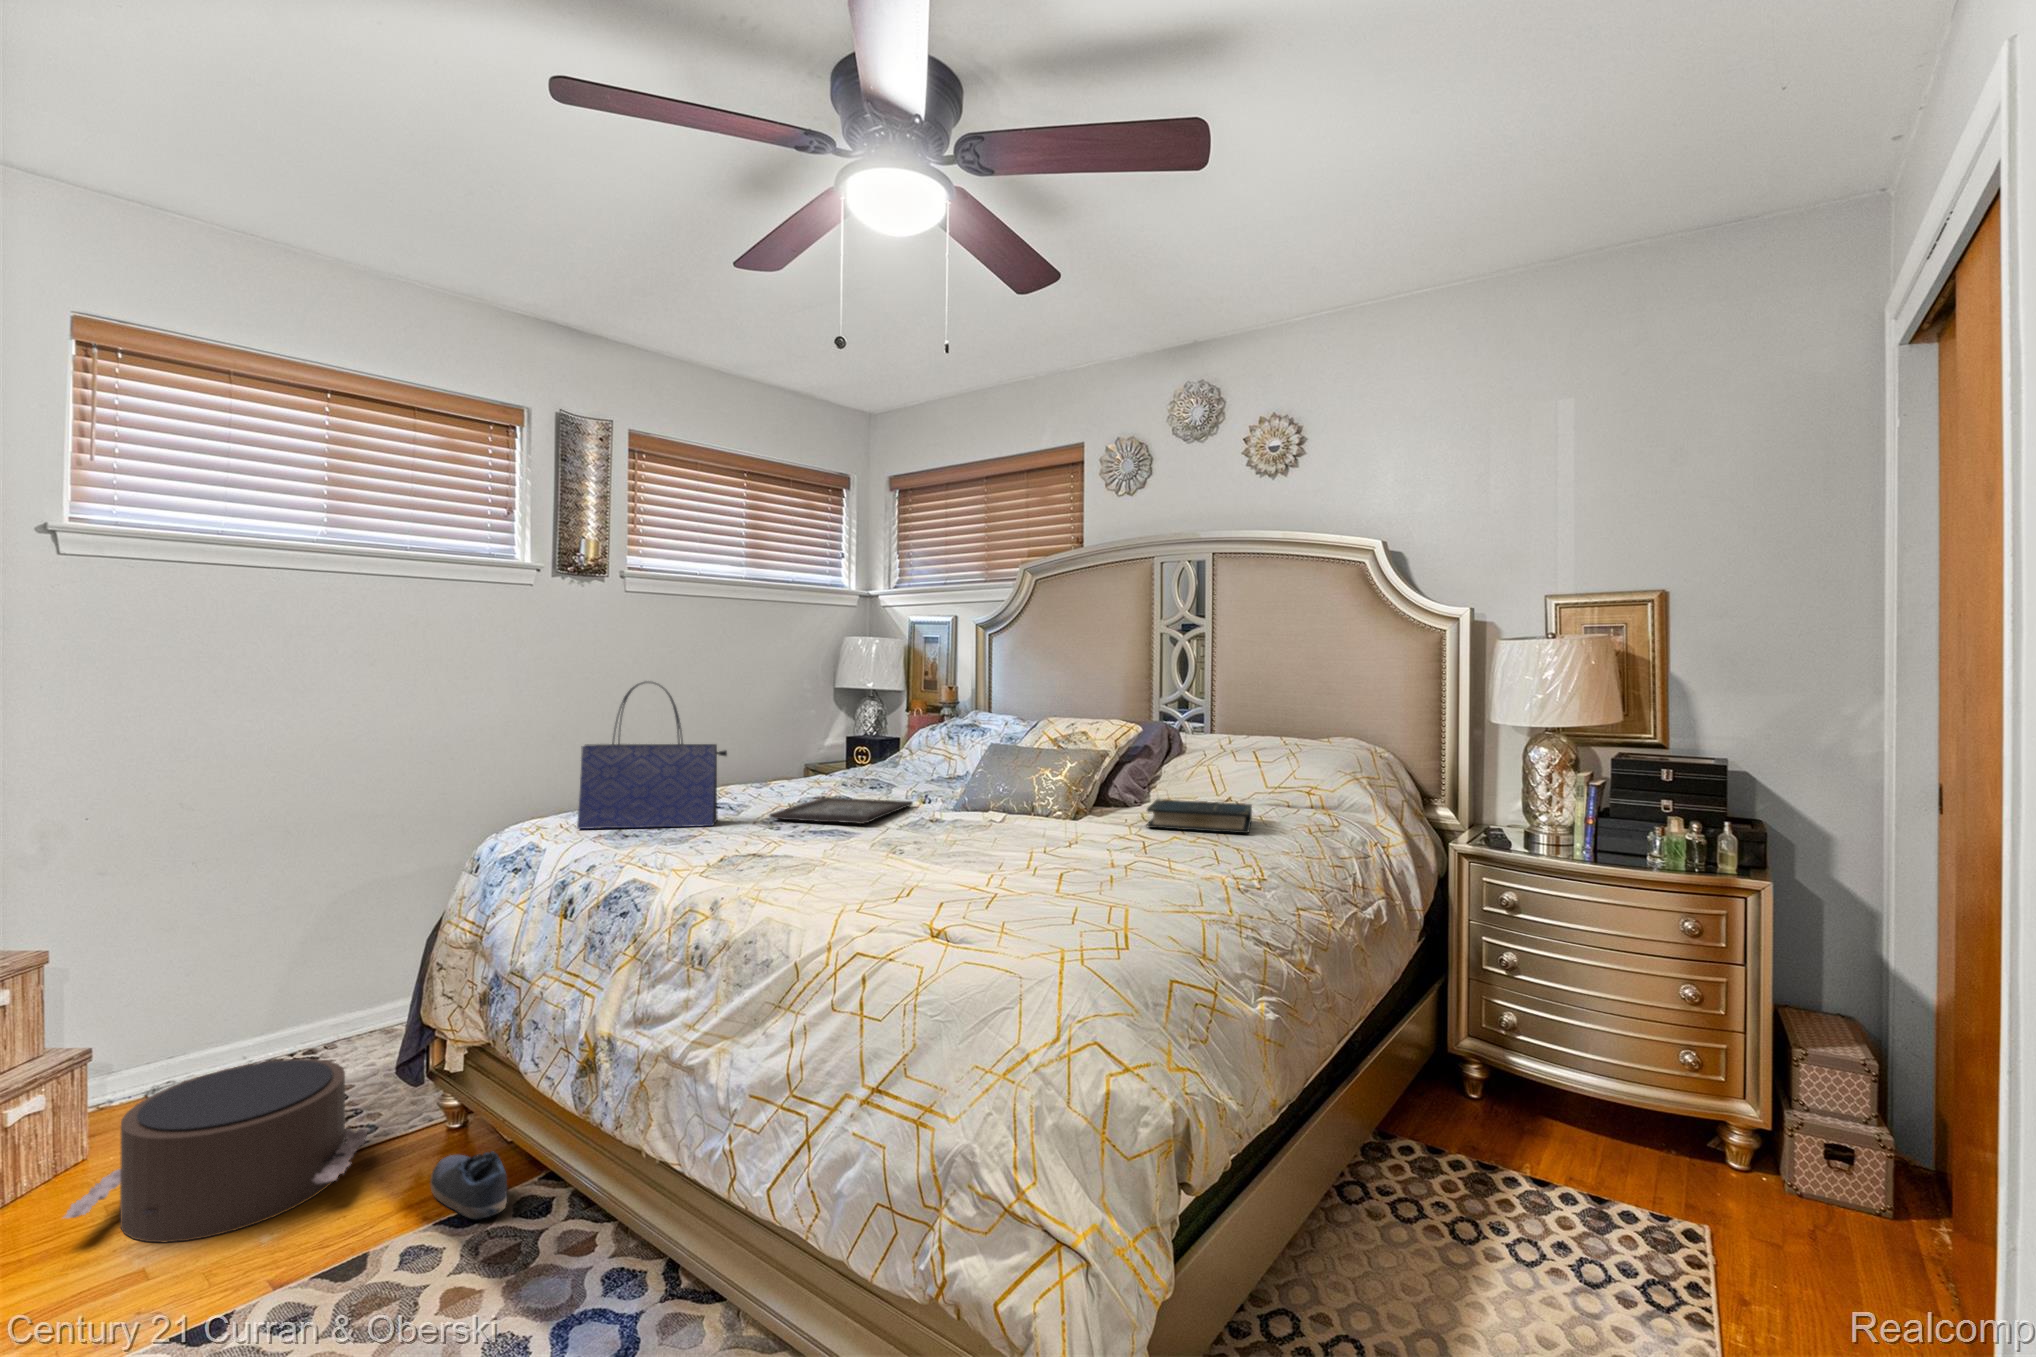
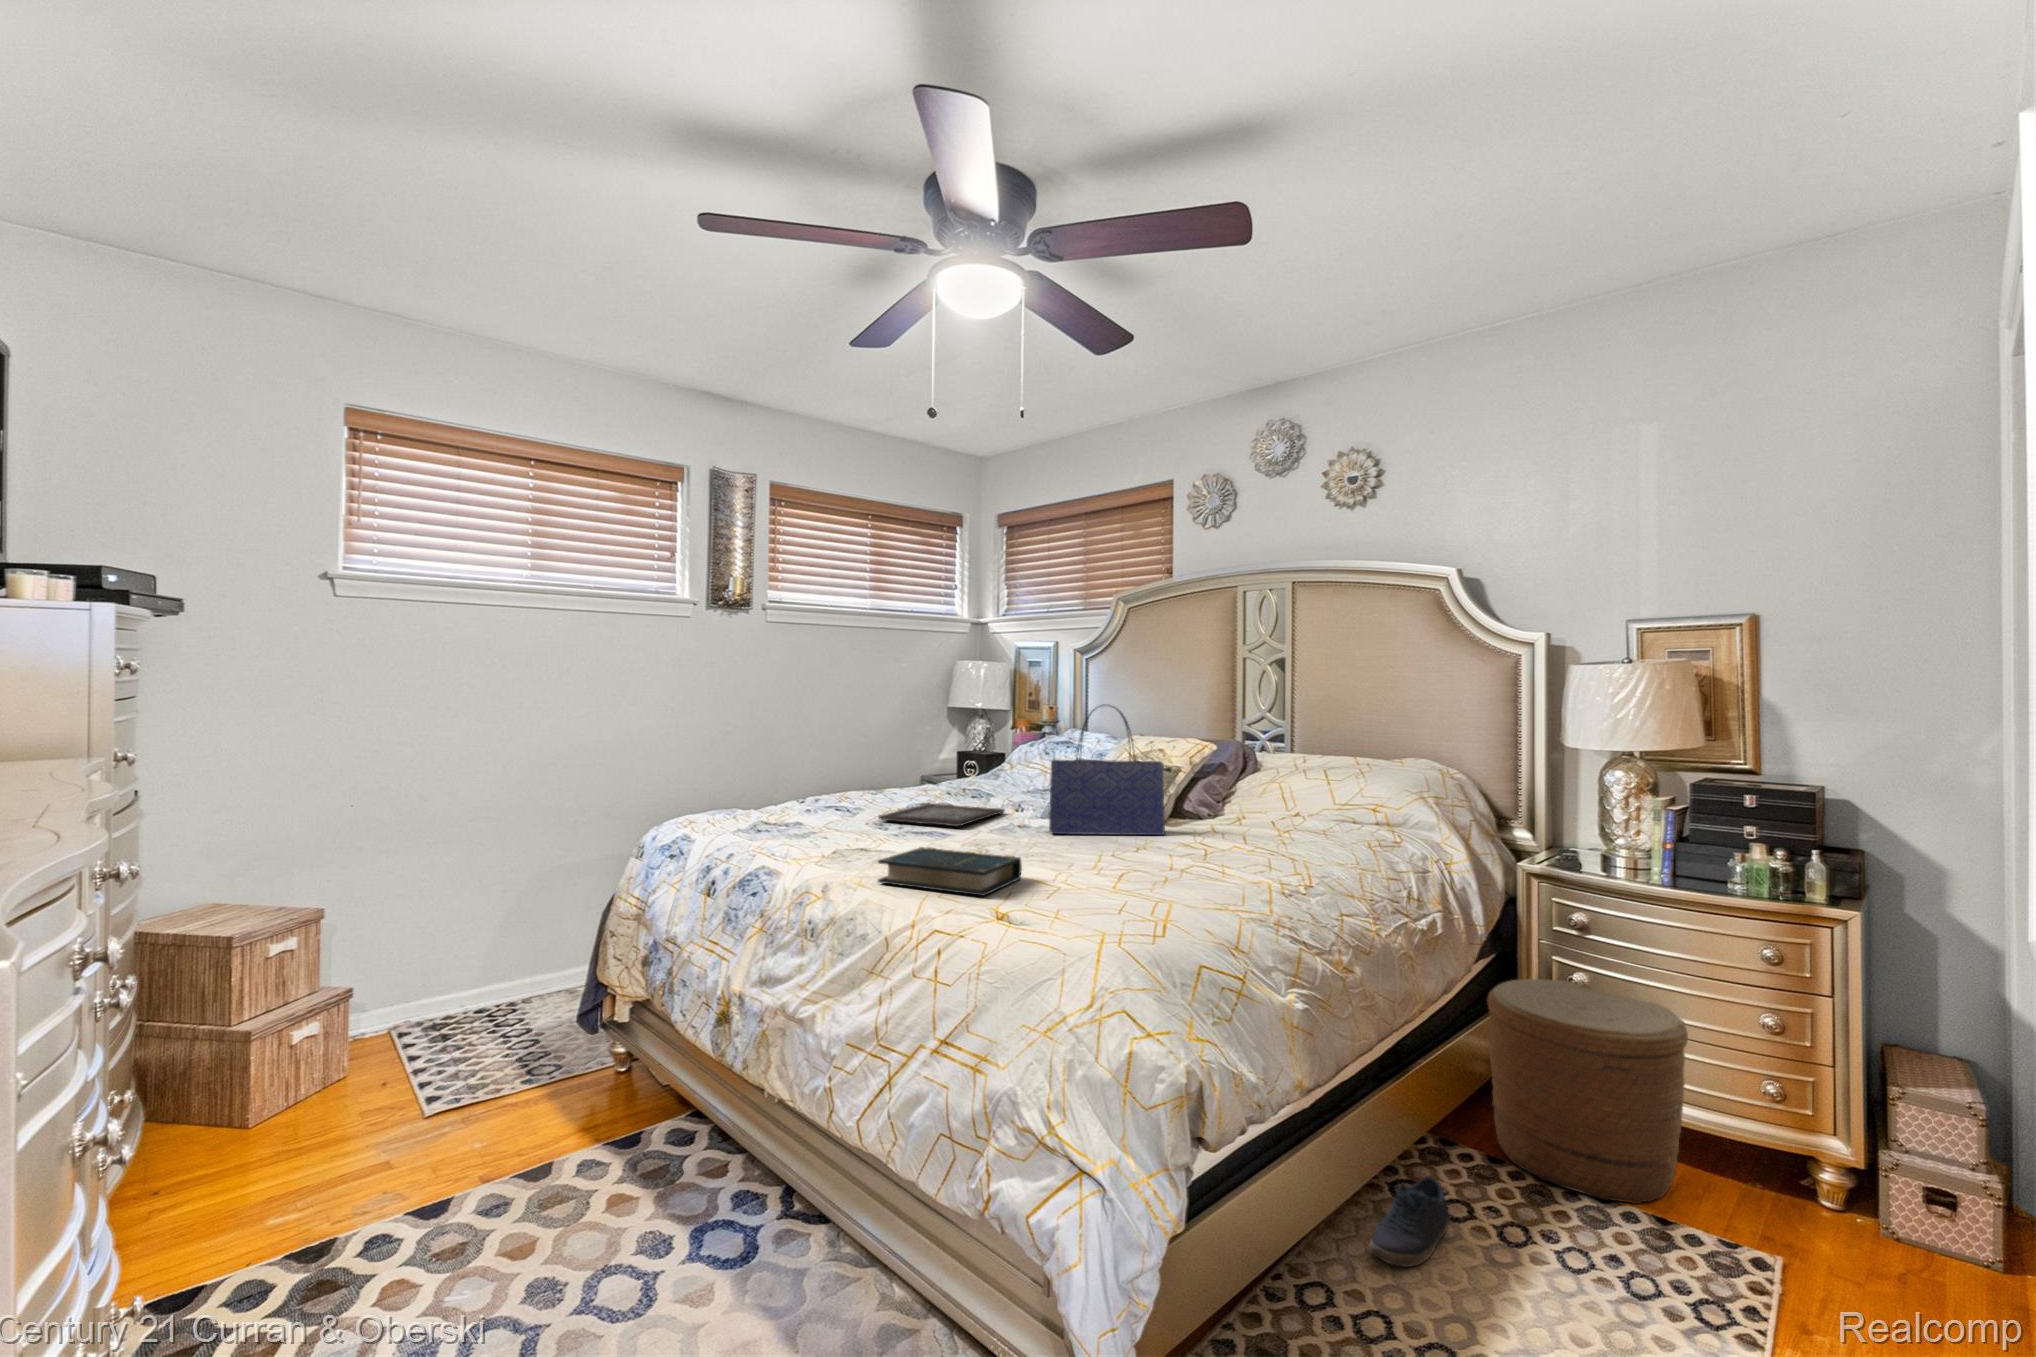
tote bag: present [577,682,727,829] -> present [1049,704,1172,835]
book: present [1147,799,1252,833] -> present [878,847,1022,896]
woven basket: none [1423,961,1617,1186] -> present [1487,979,1688,1204]
pouf: present [64,1059,369,1242] -> none [335,1005,555,1141]
shoe: present [431,1152,507,1219] -> present [1369,1177,1449,1267]

